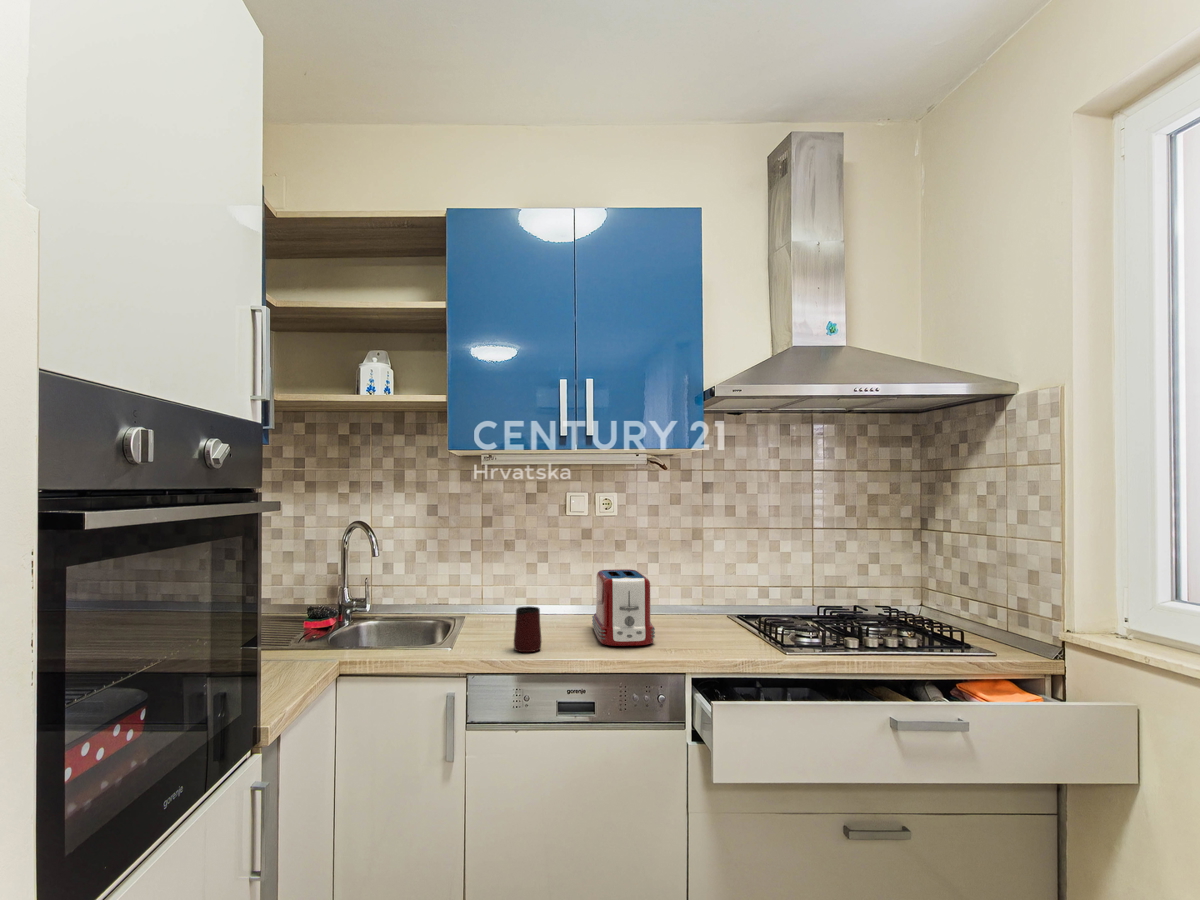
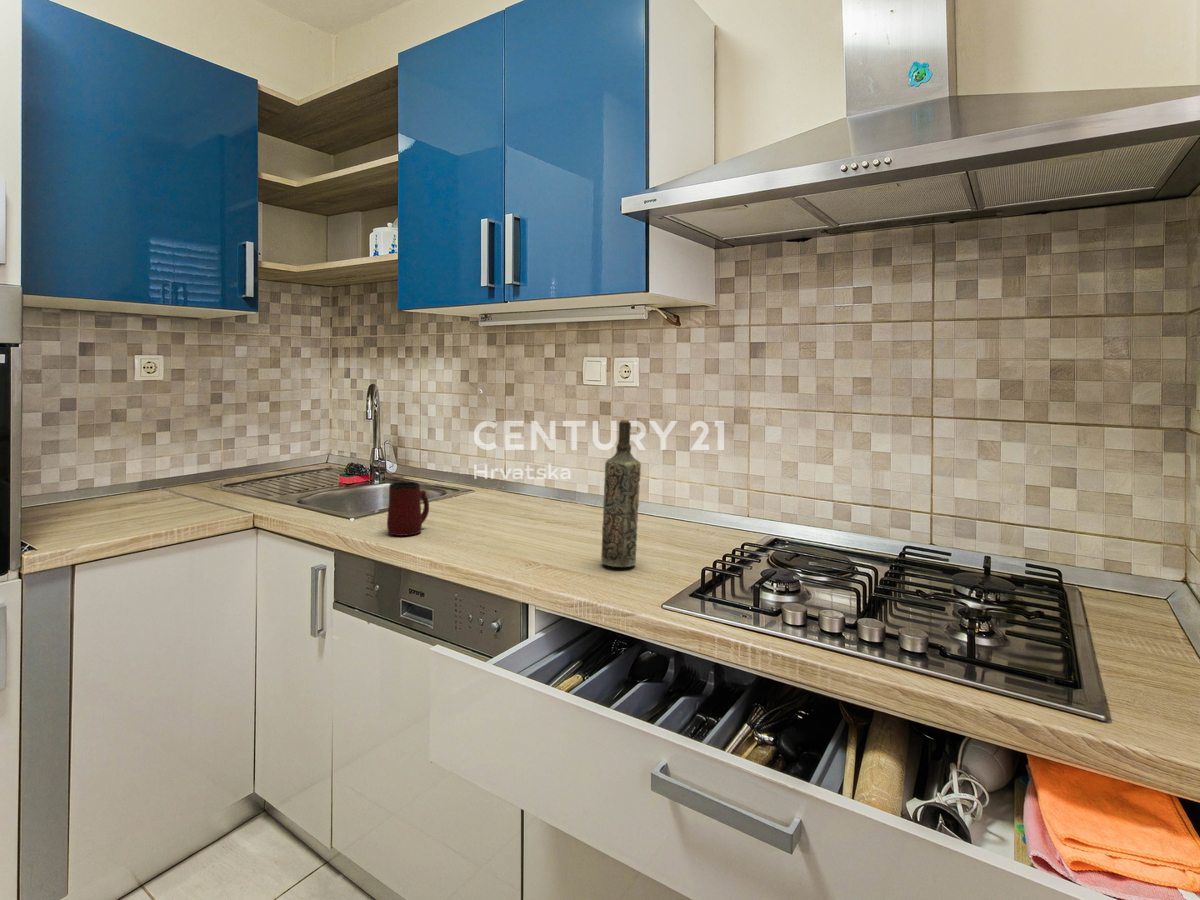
bottle: none [699,544,722,642] -> present [601,420,641,567]
toaster: present [592,569,655,646] -> none [481,452,595,552]

